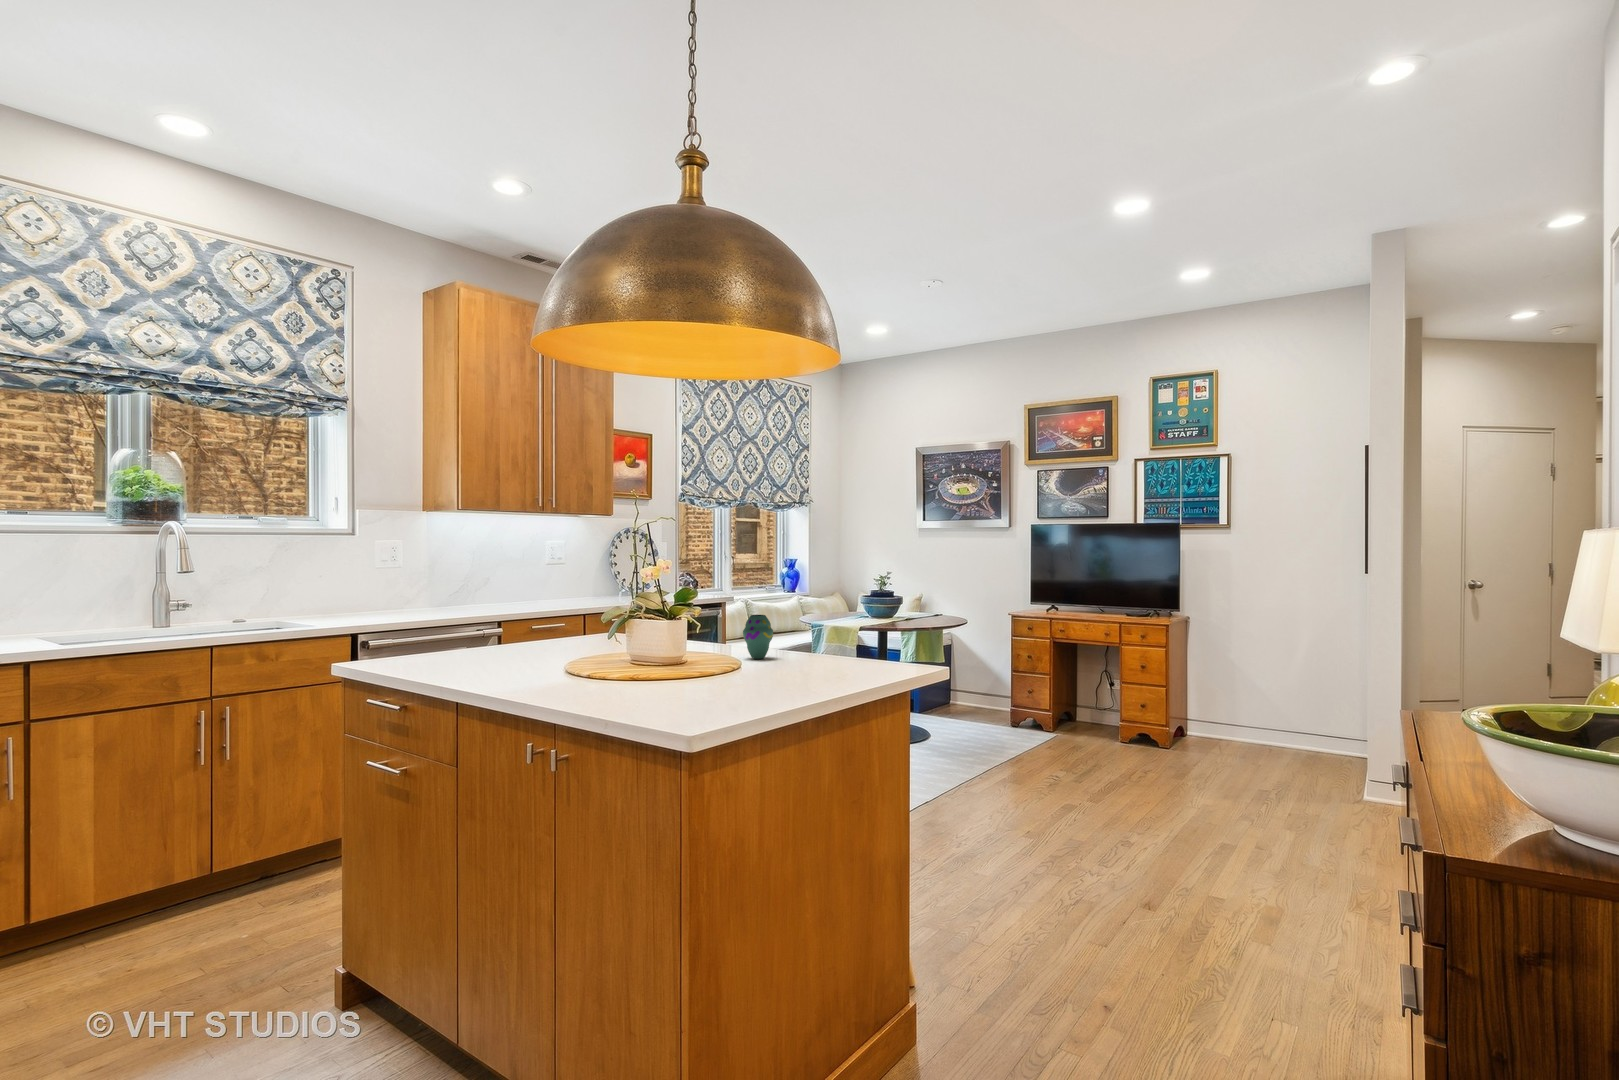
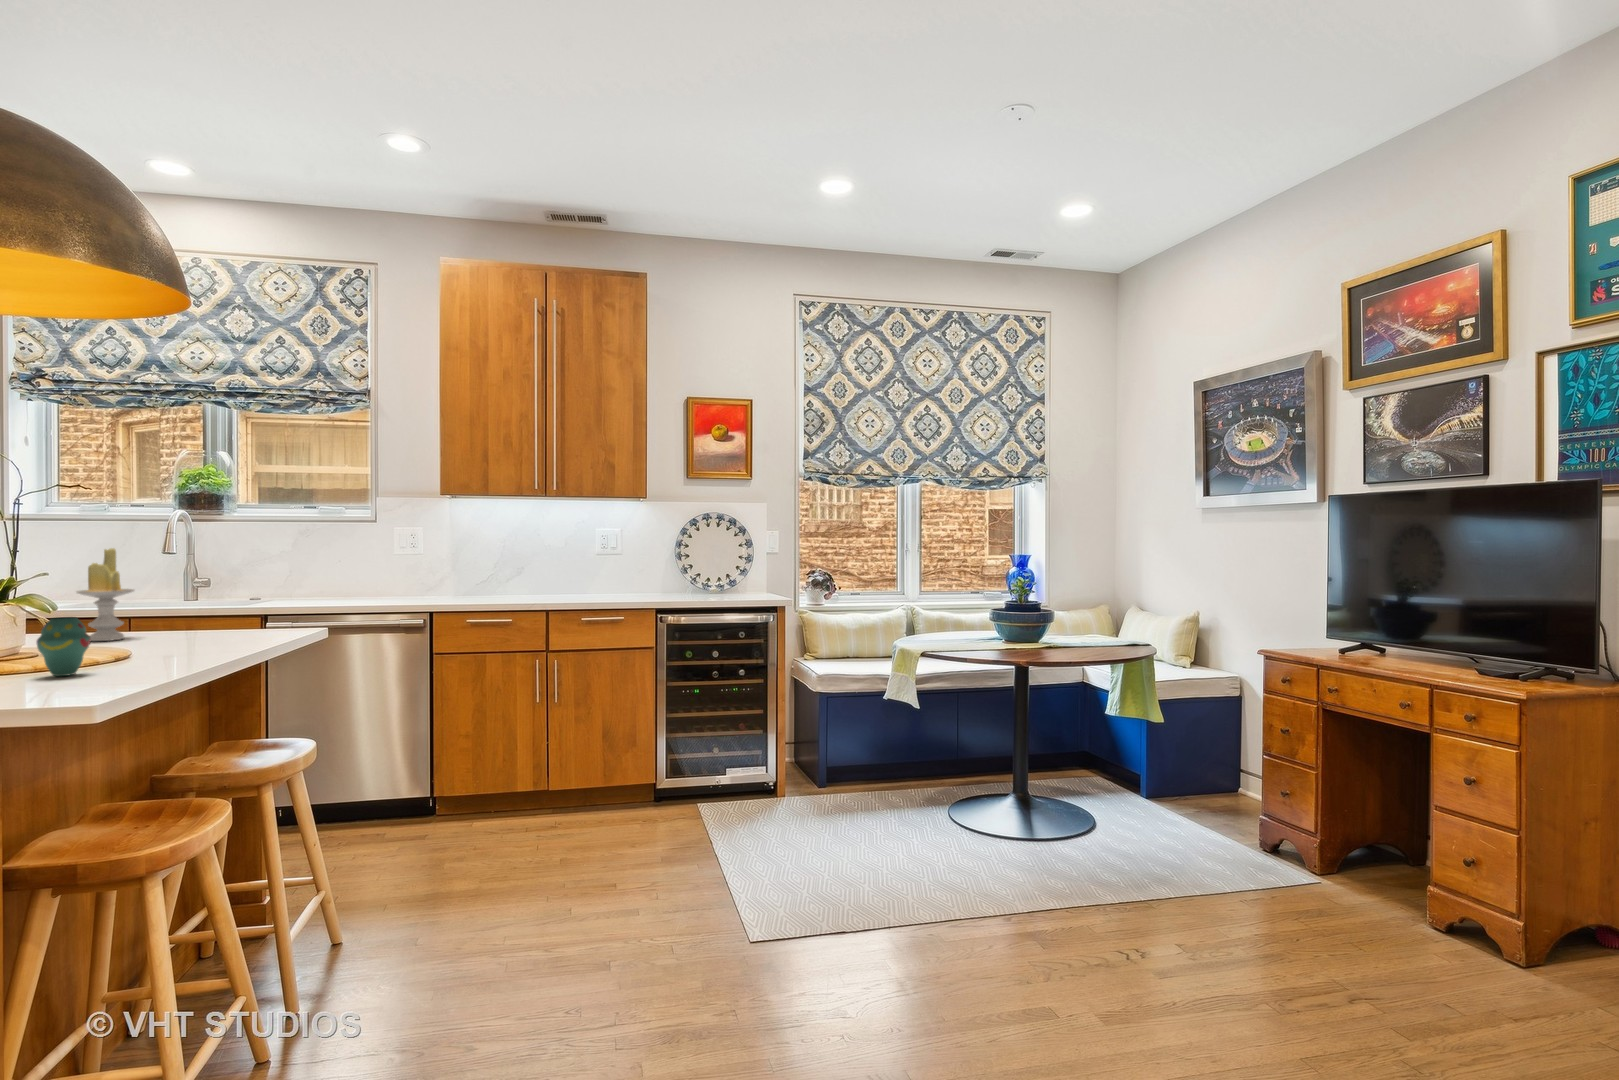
candle: none [526,566,569,651] -> present [77,548,134,641]

